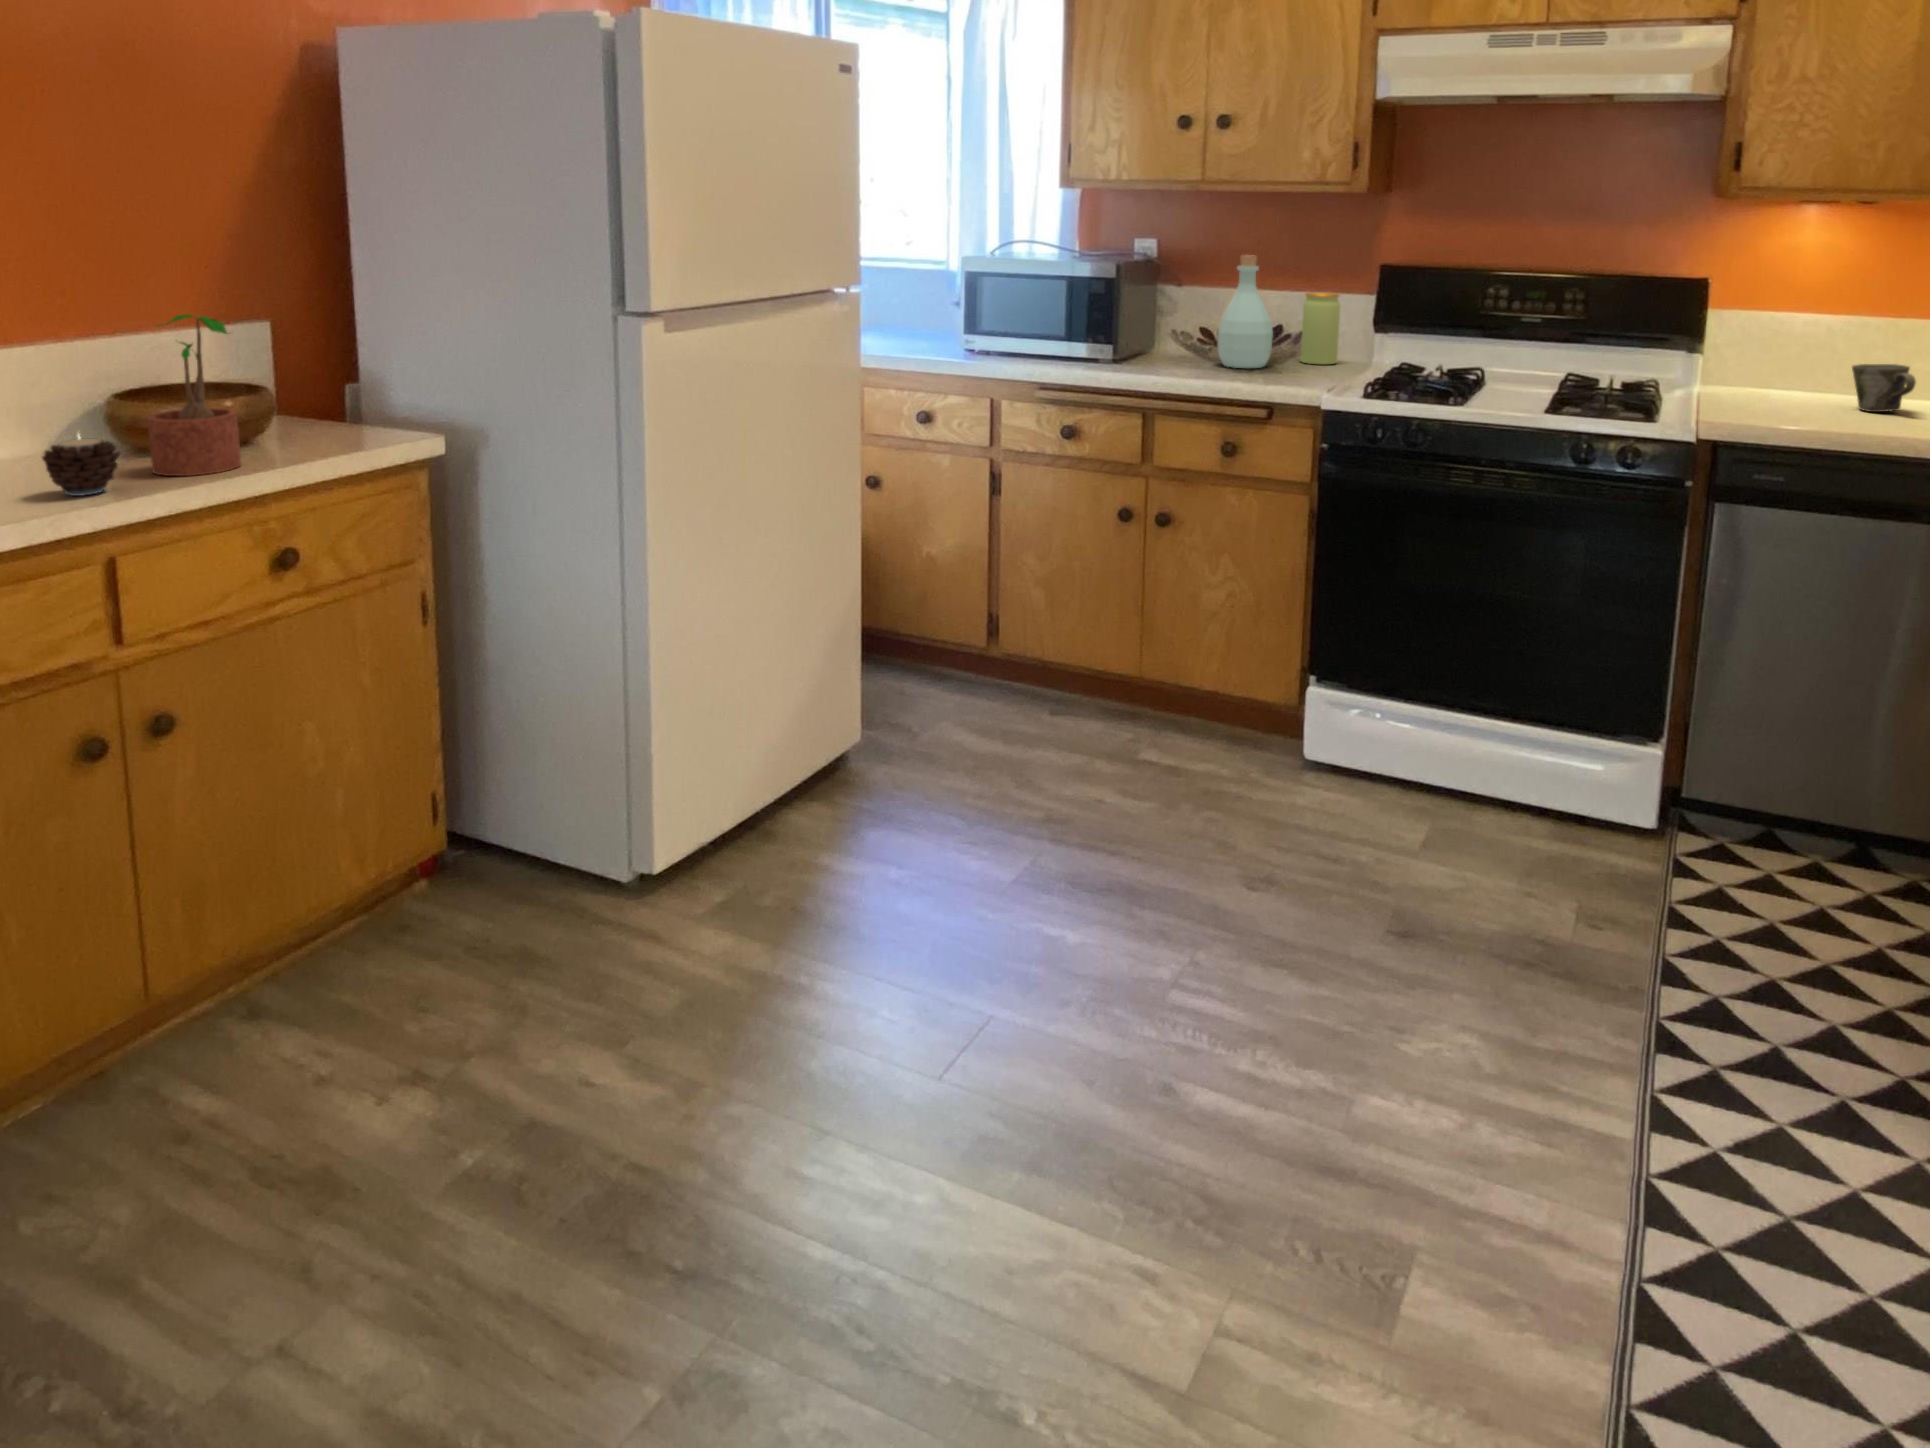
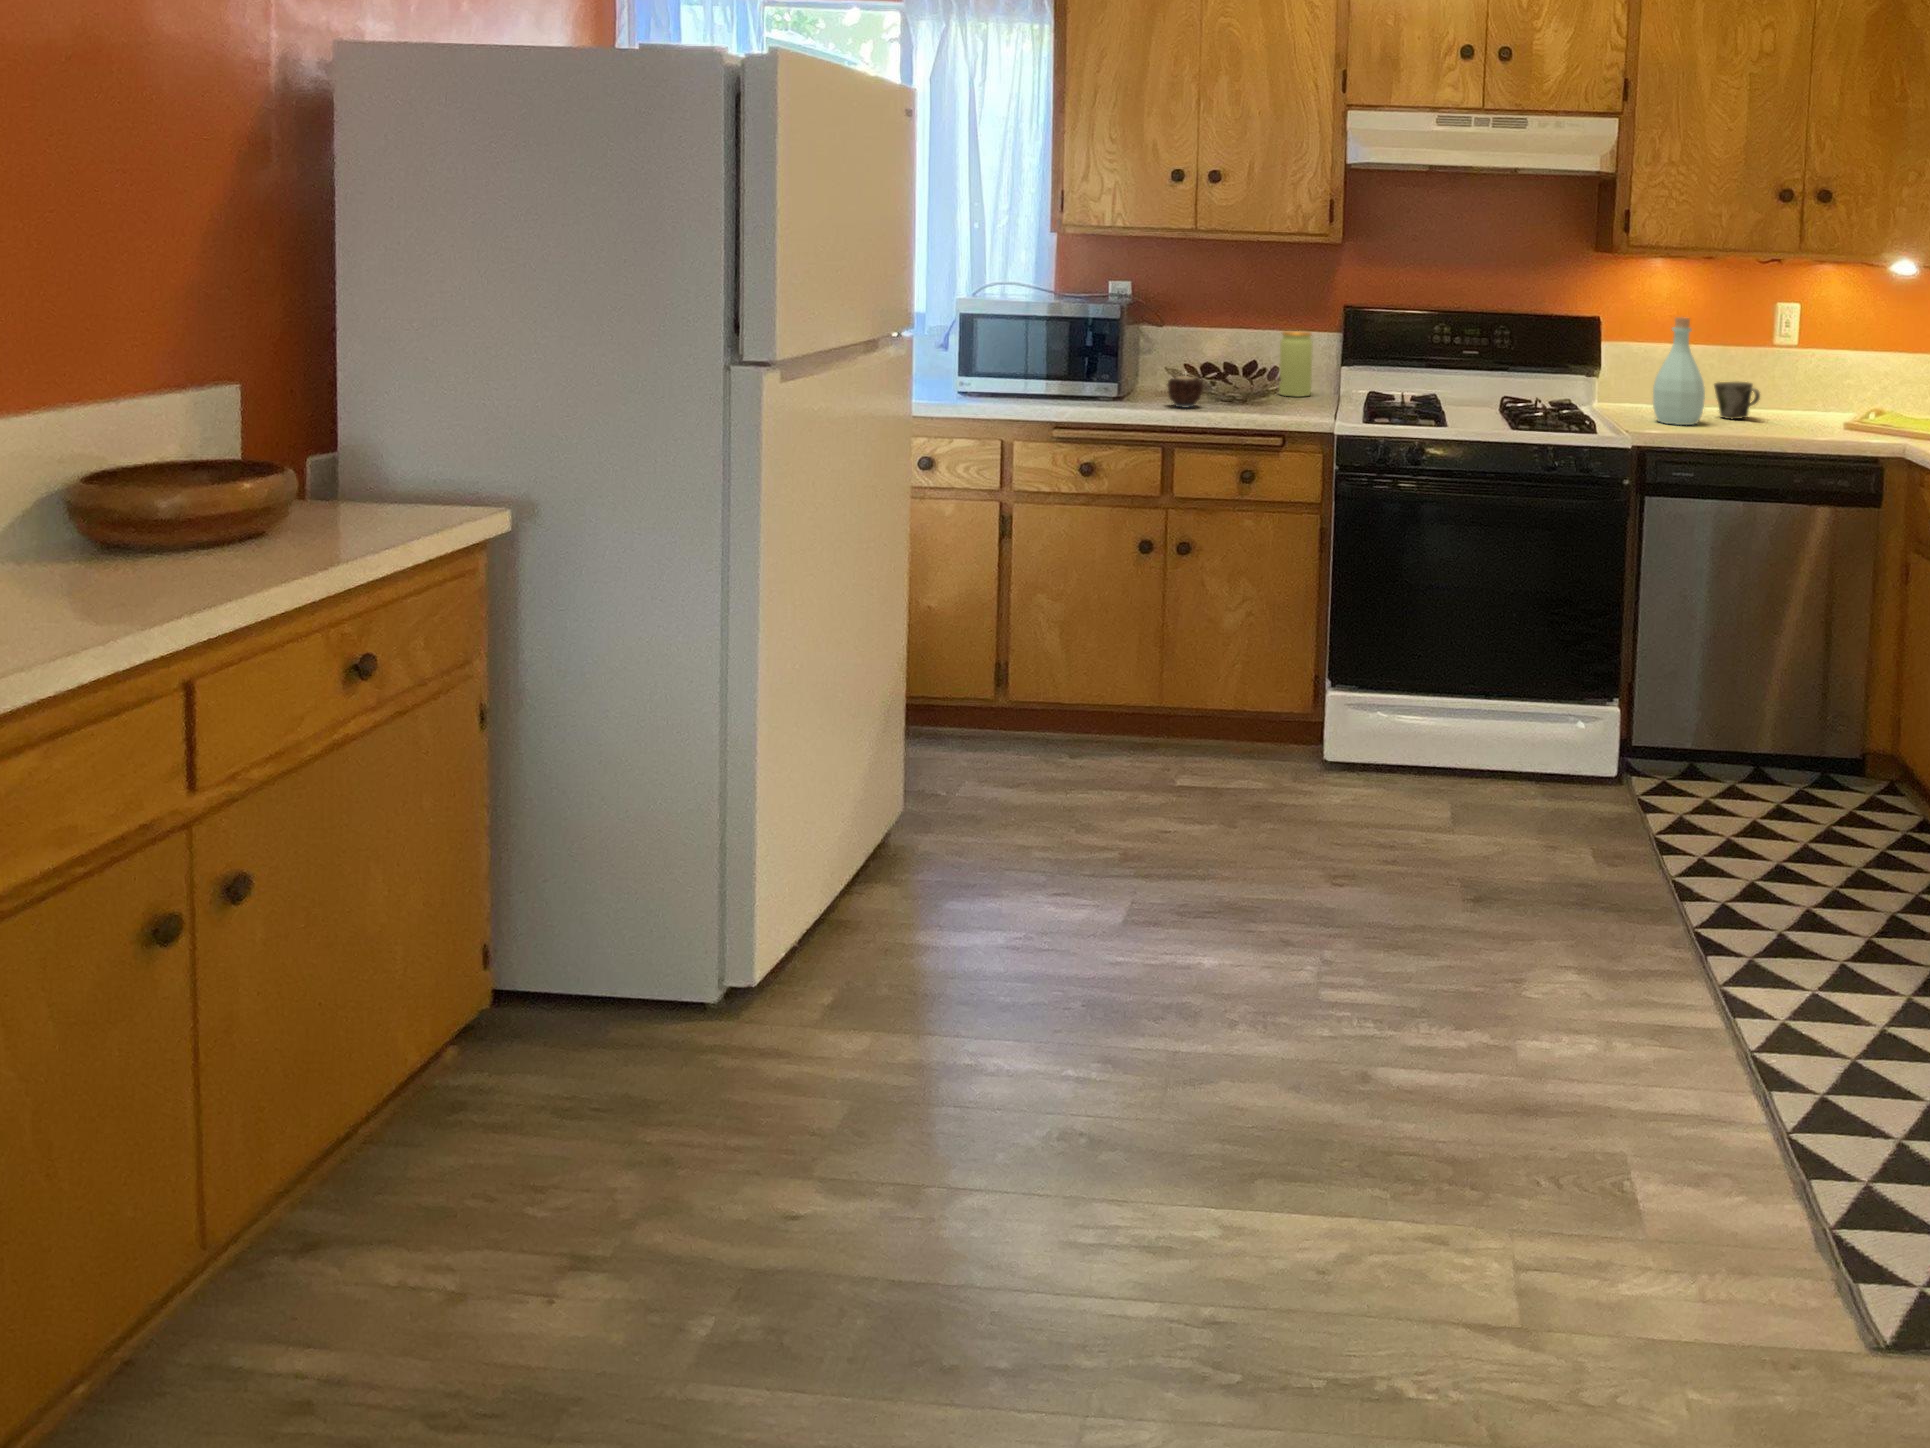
bottle: present [1217,255,1273,368] -> present [1653,317,1705,425]
potted plant: present [148,314,241,476] -> none [160,377,290,578]
candle: present [42,436,120,496] -> present [1167,376,1203,407]

